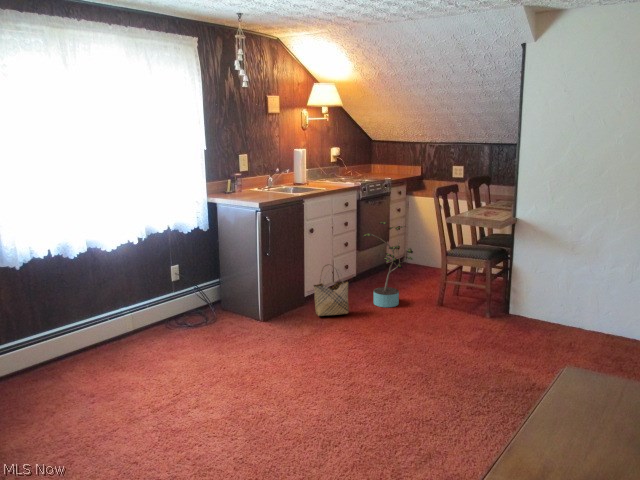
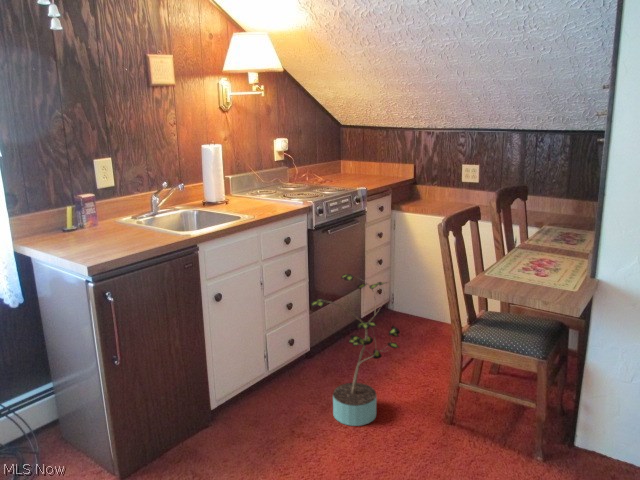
woven basket: present [314,264,349,316] -> none [218,360,285,458]

